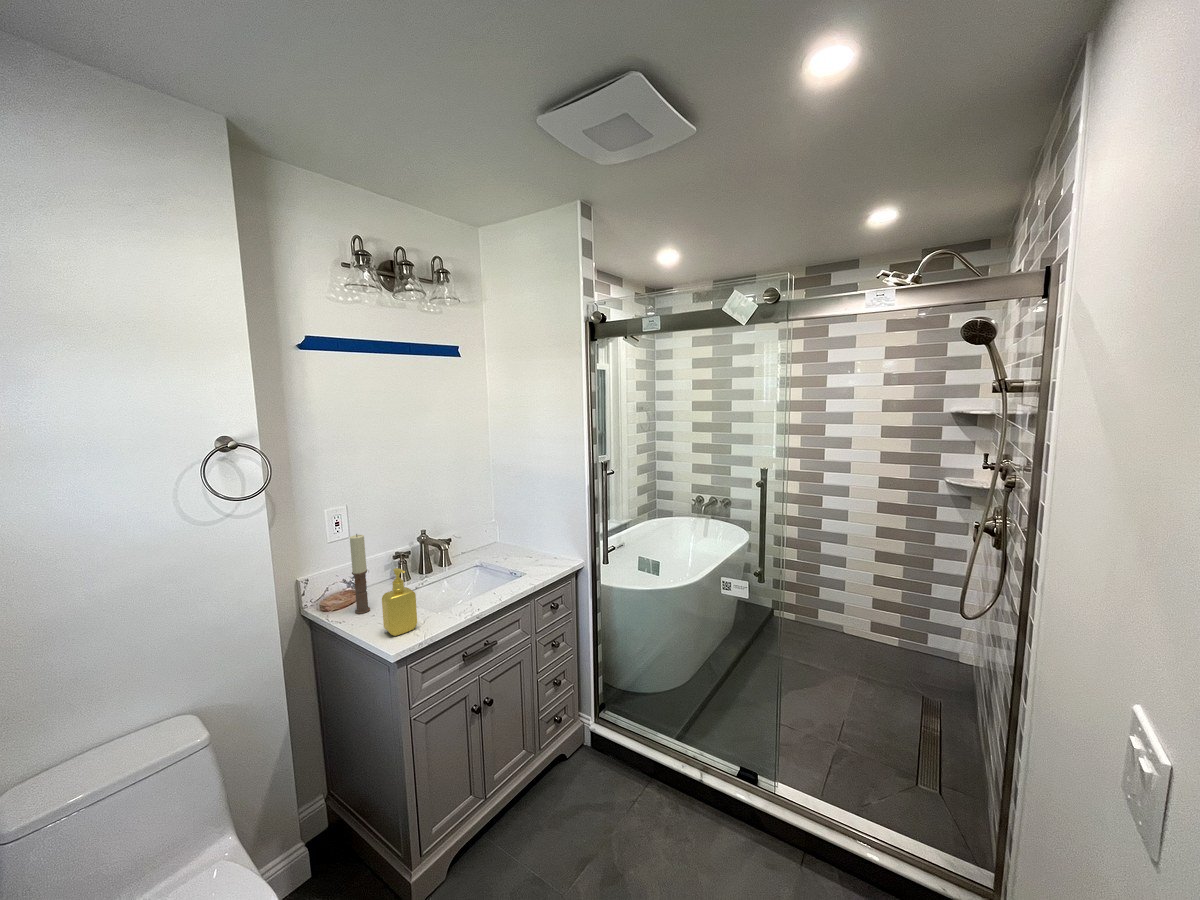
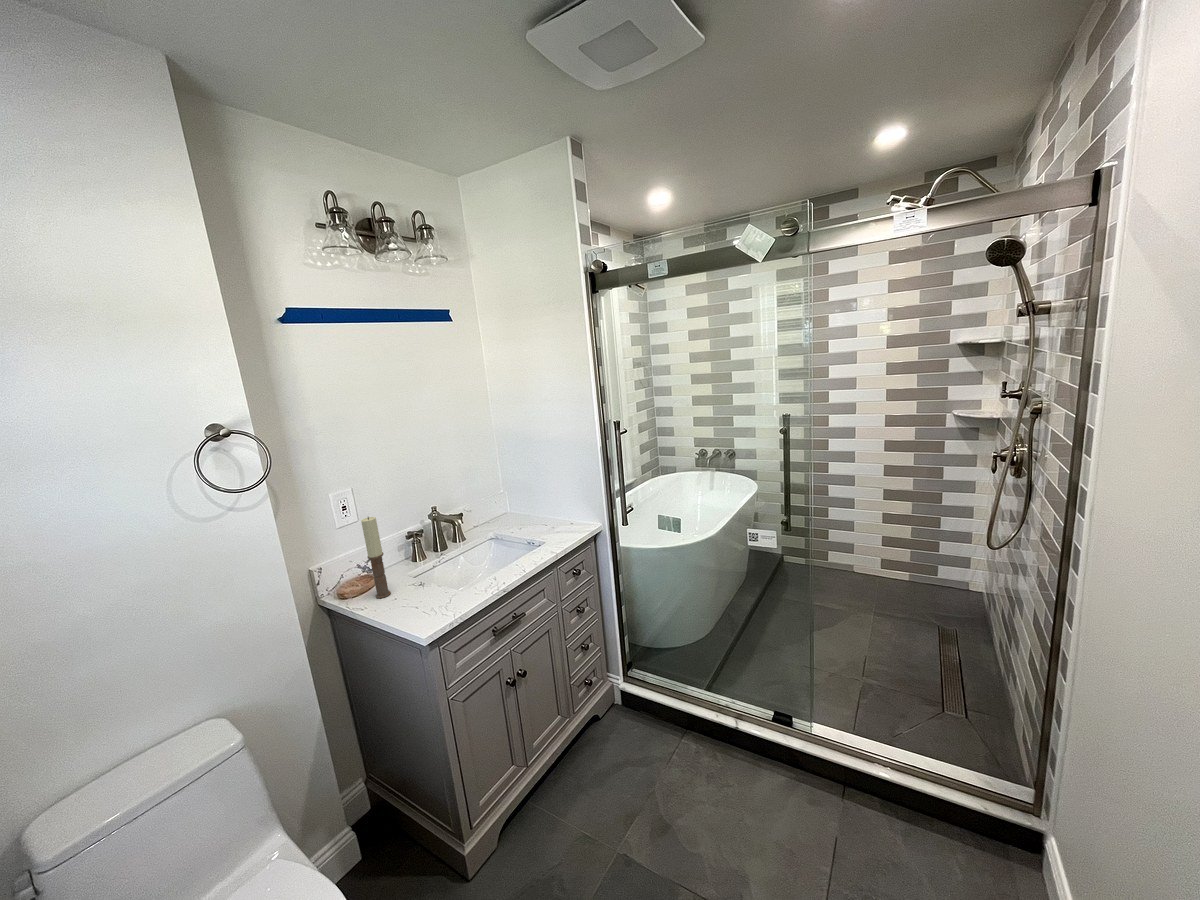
soap dispenser: present [382,568,417,636] -> none [405,548,444,617]

